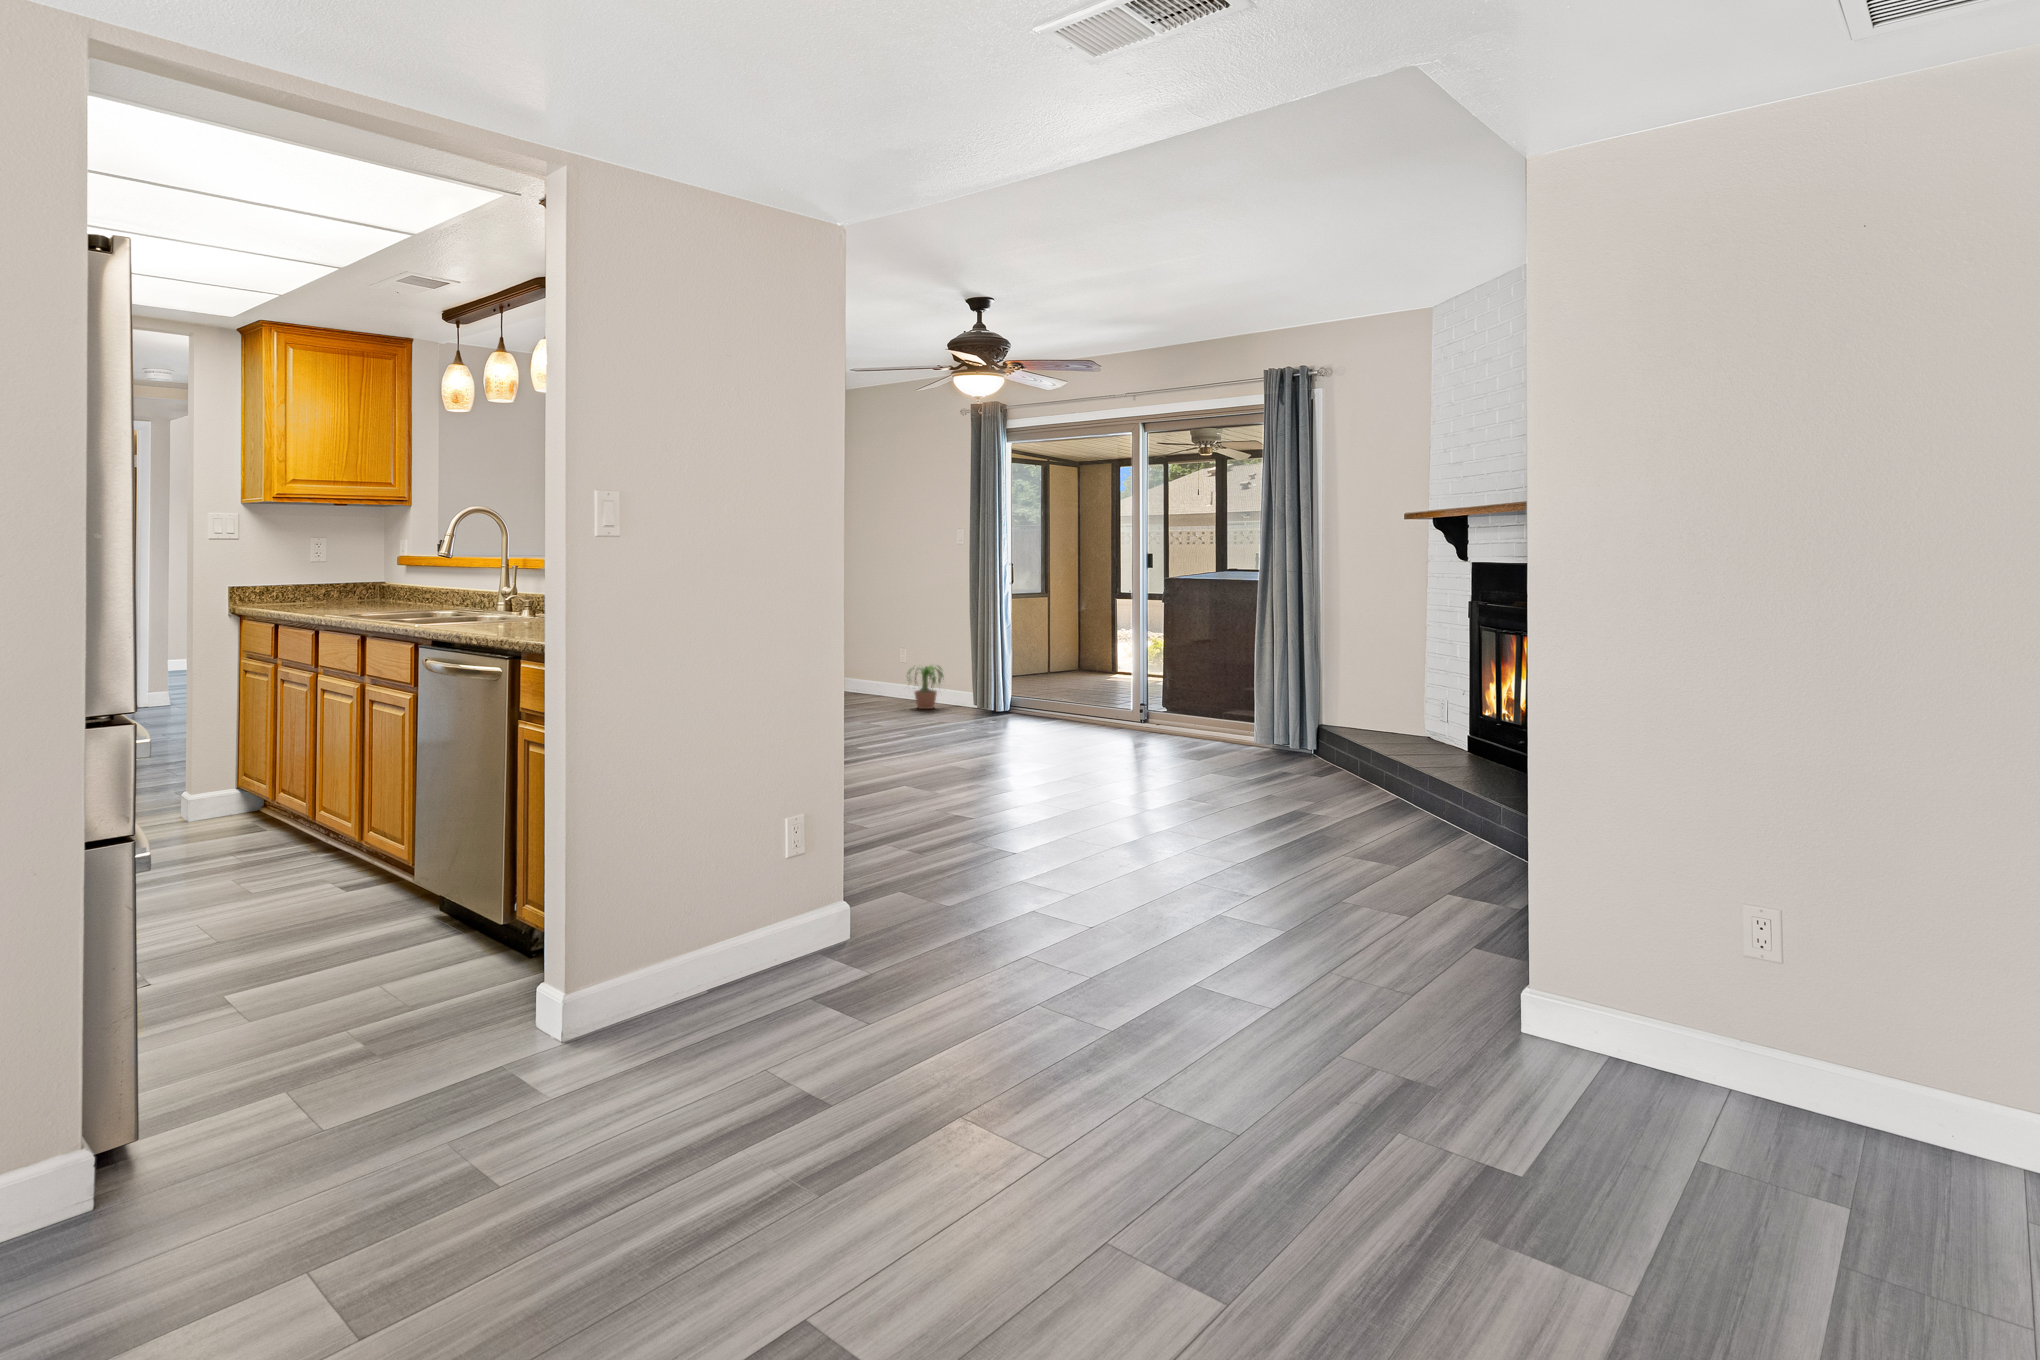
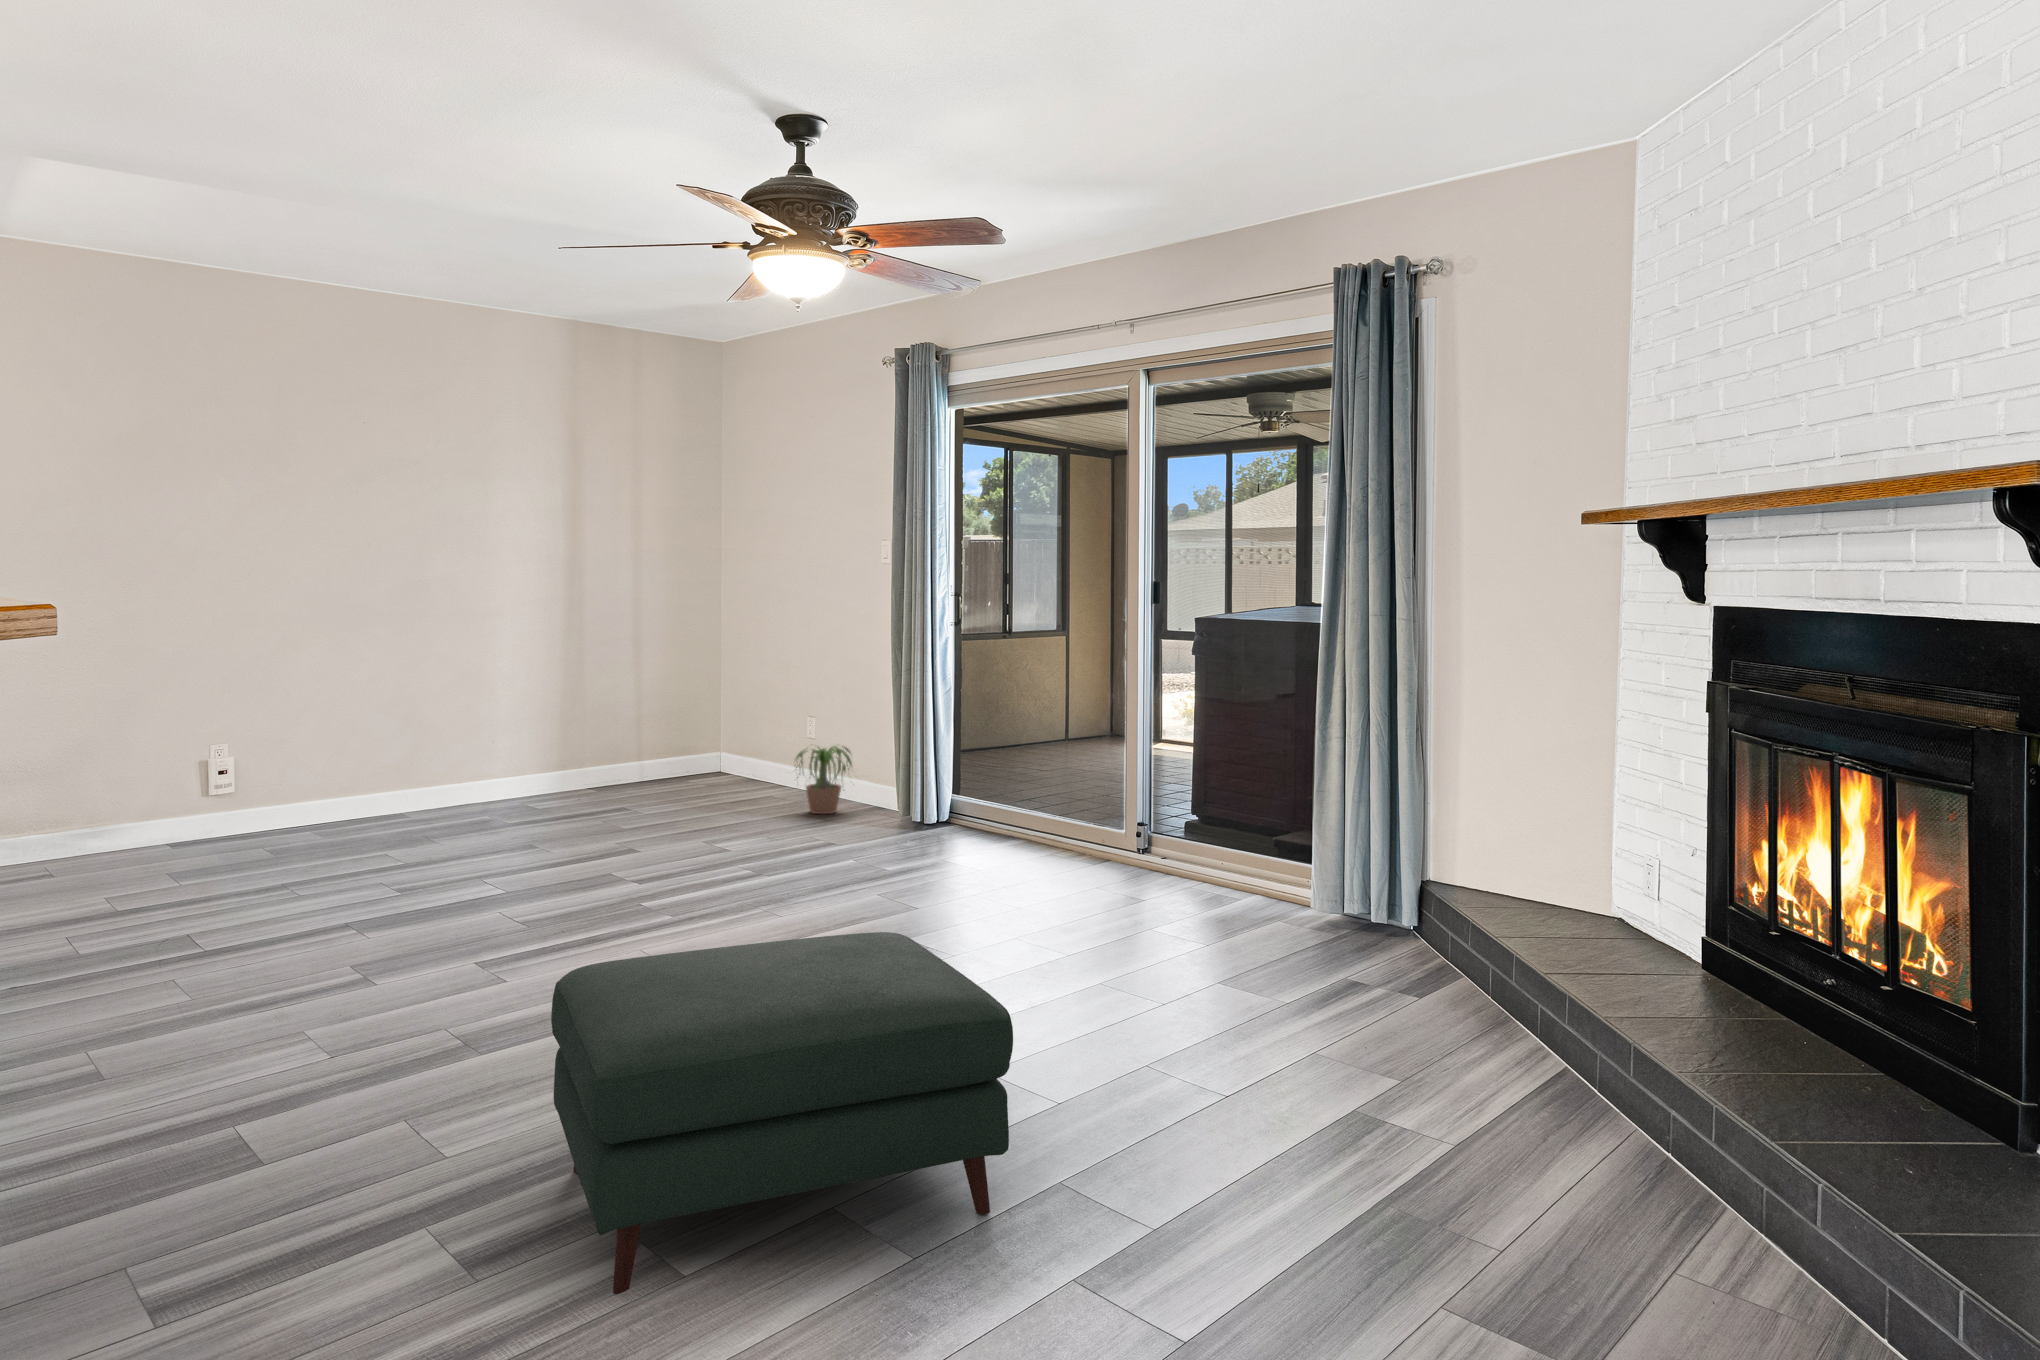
ottoman: none [926,731,1152,868] -> present [551,932,1013,1294]

